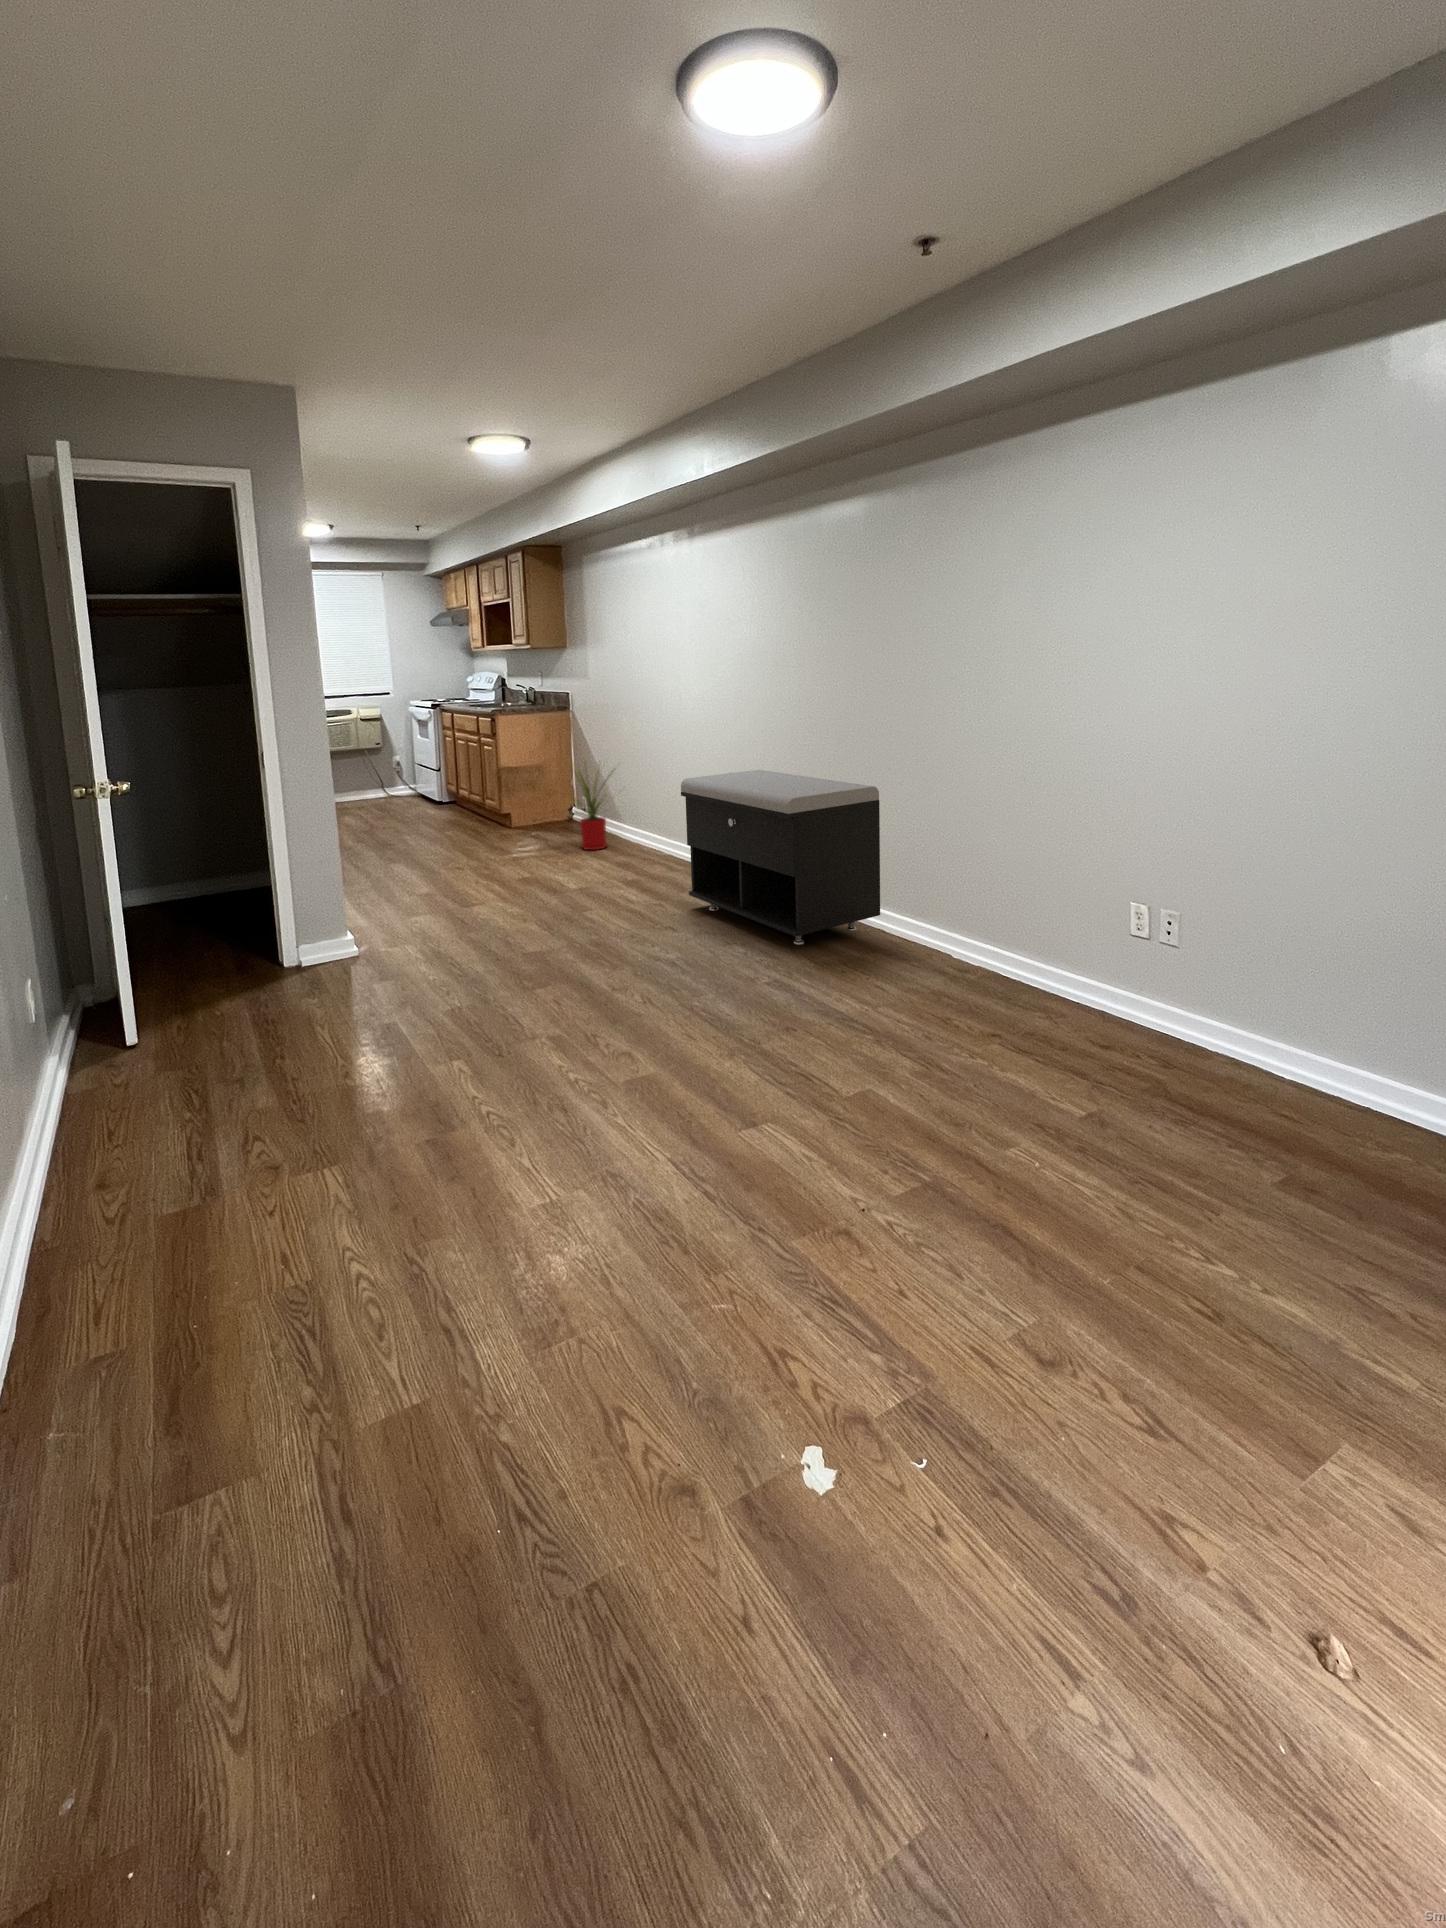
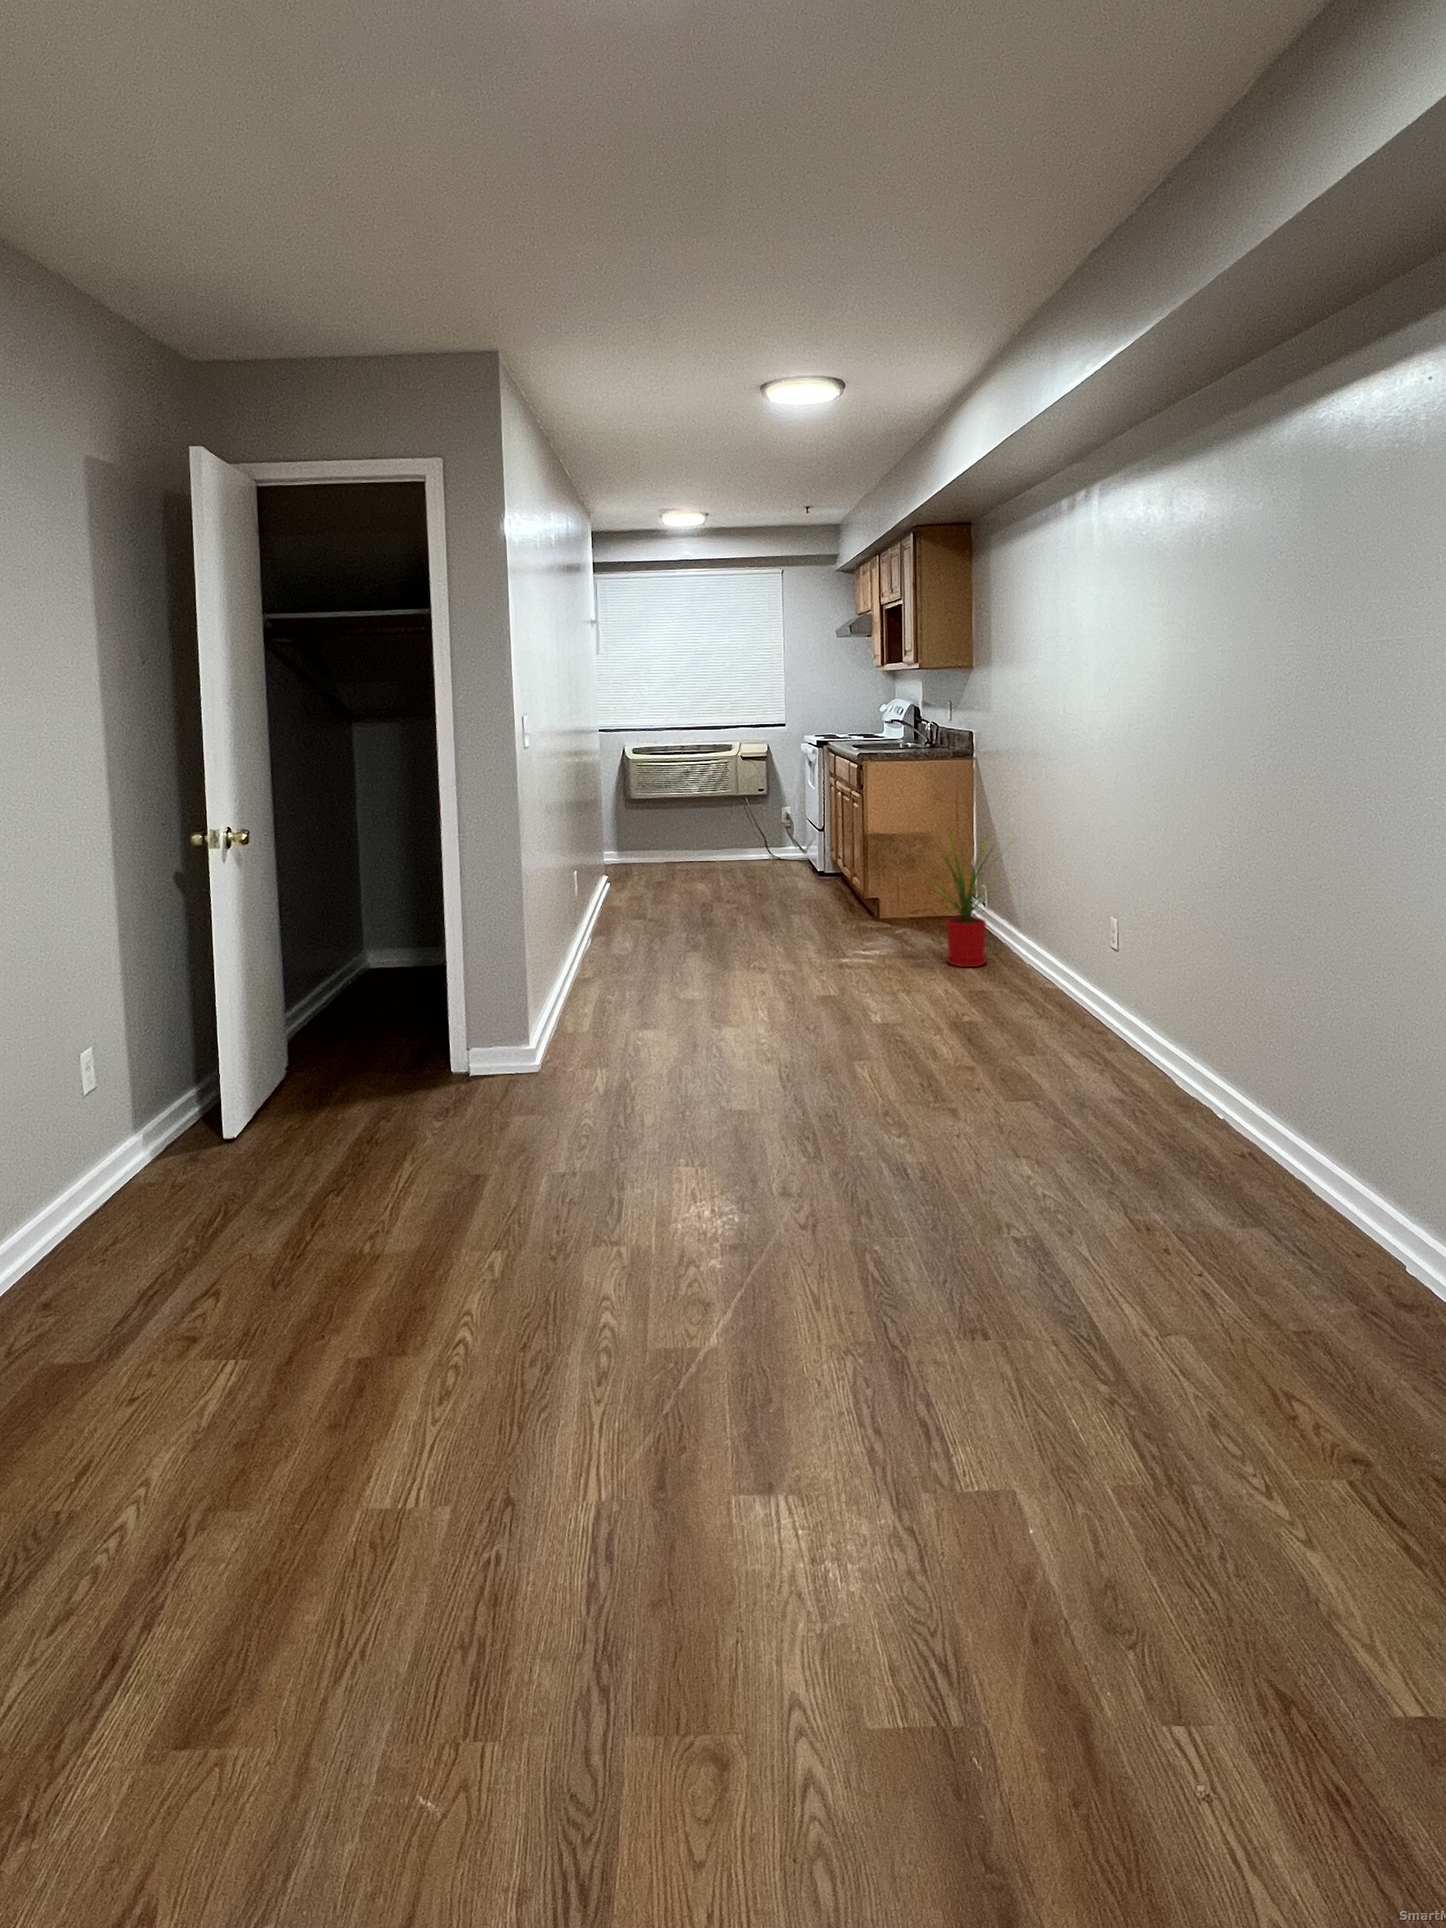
storage bench: present [681,770,880,945] -> none [1009,871,1325,1188]

